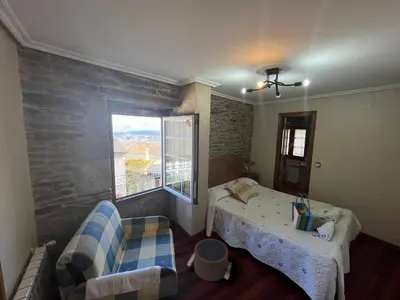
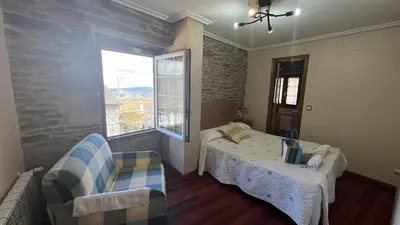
pouf: present [187,239,231,281] -> none [178,175,222,212]

